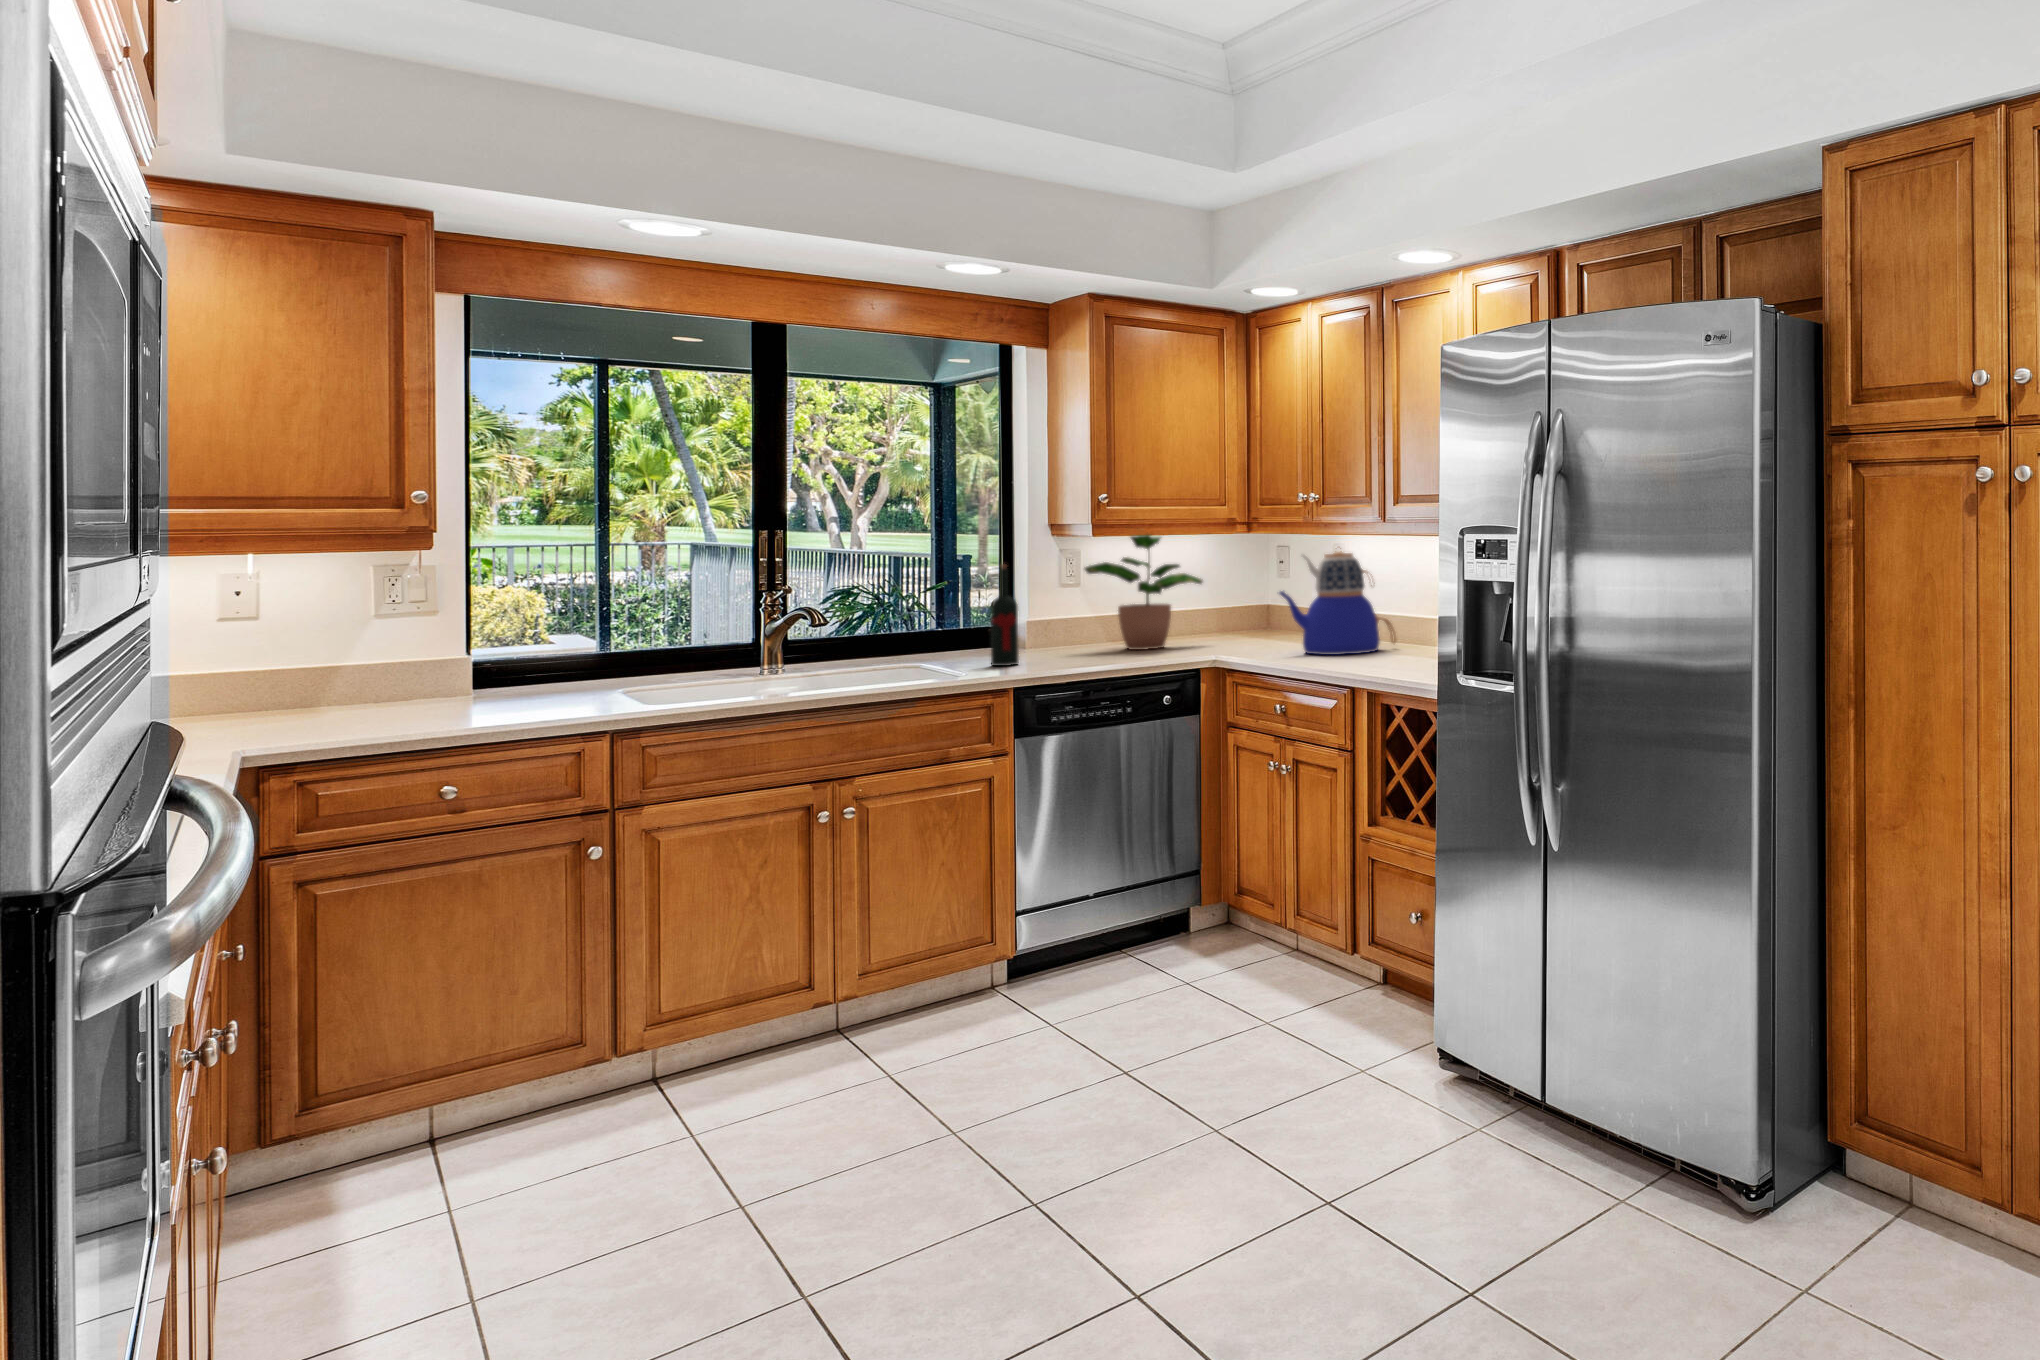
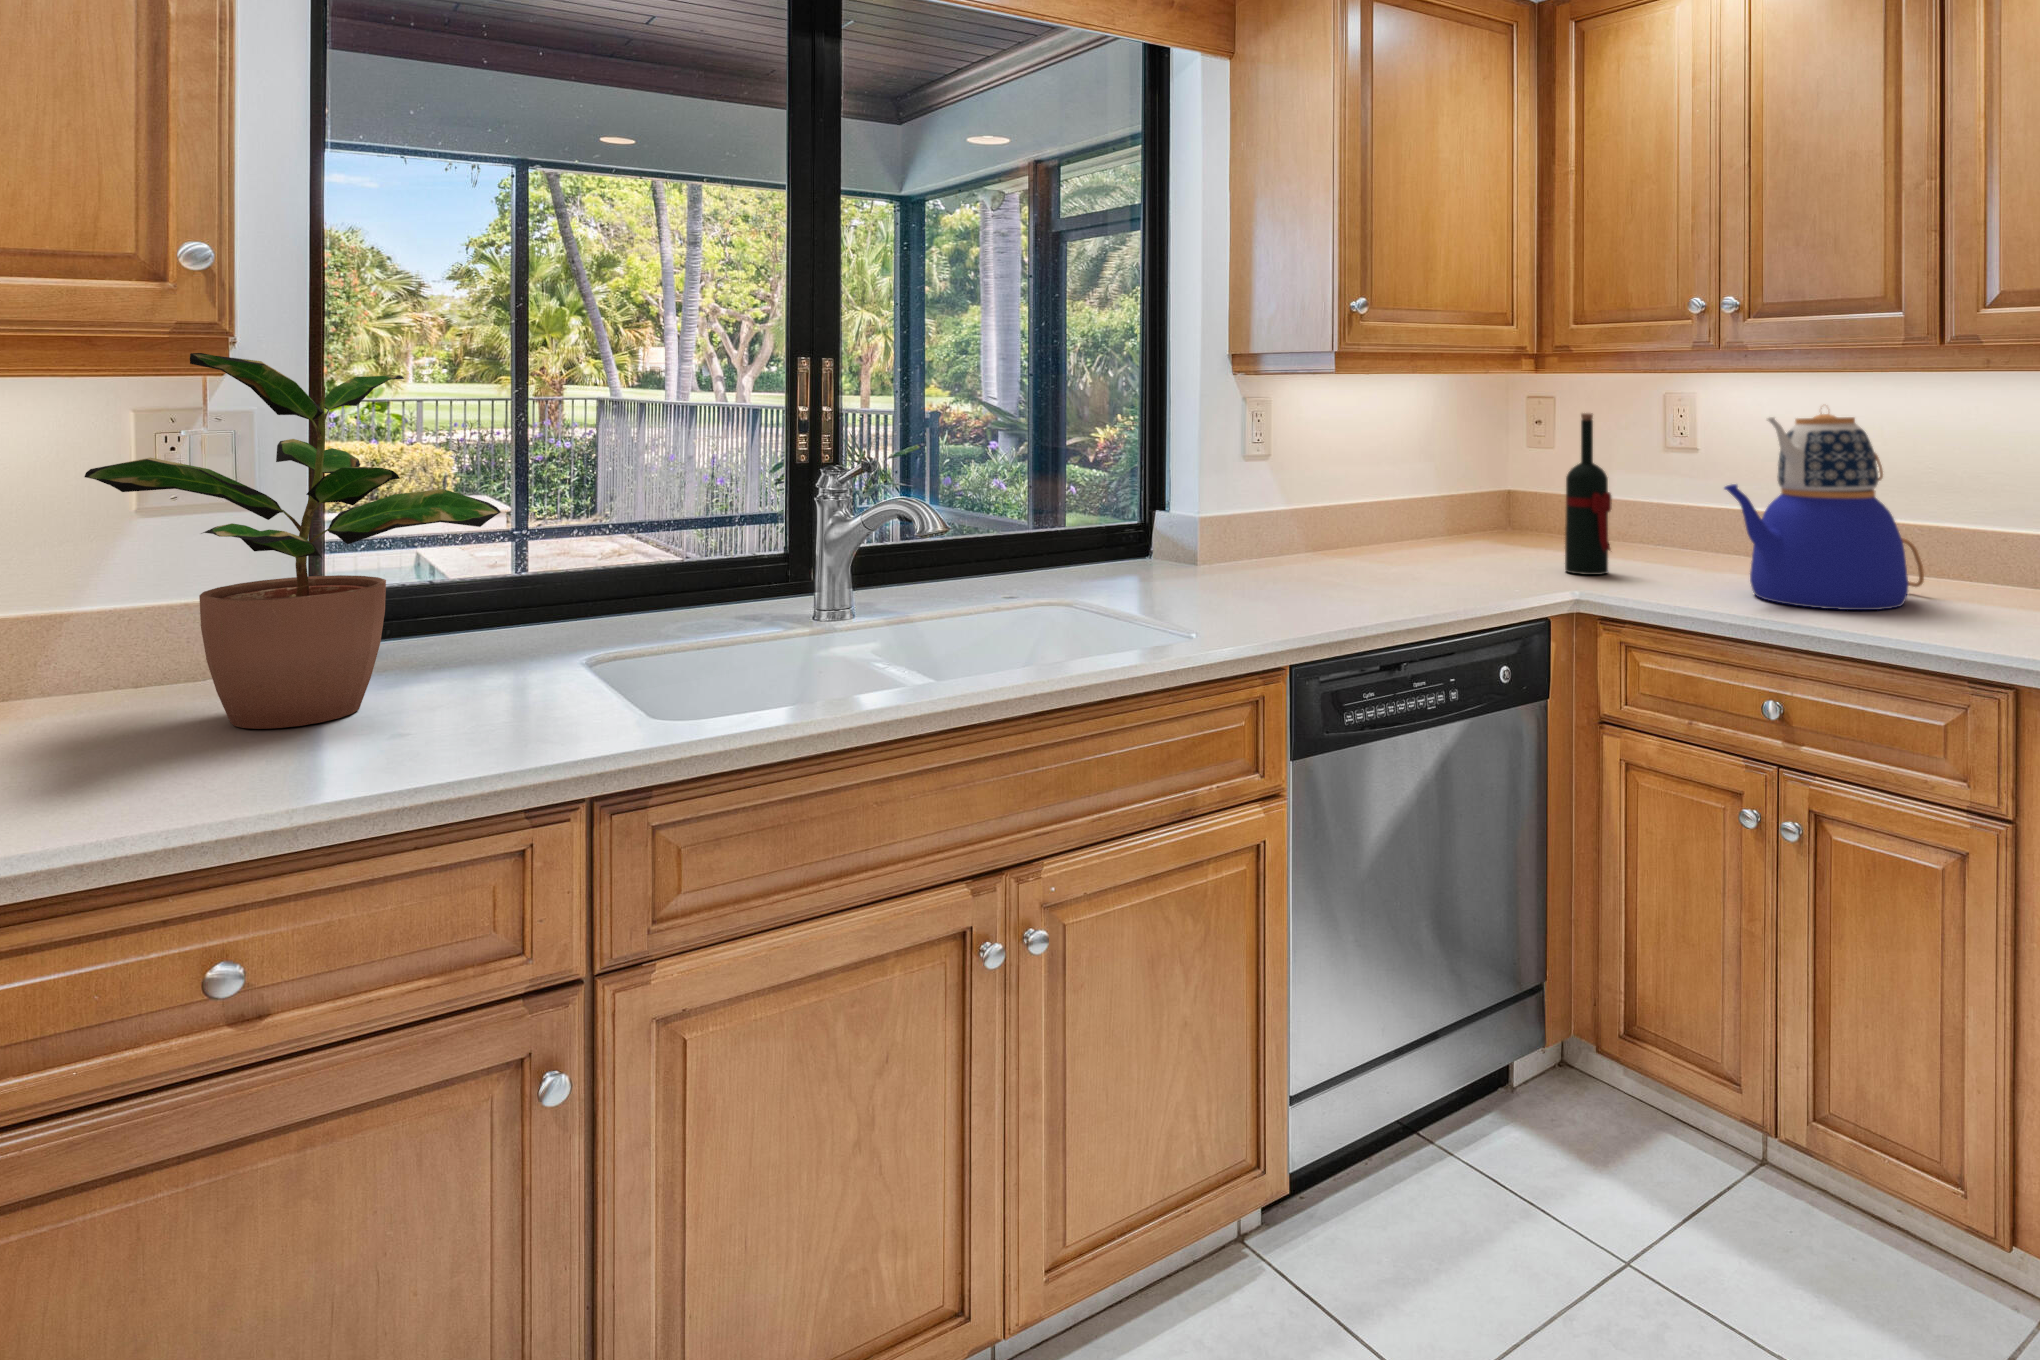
potted plant: present [1085,534,1203,650] -> present [84,353,501,729]
wine bottle: present [991,564,1019,666] -> present [1565,413,1612,575]

